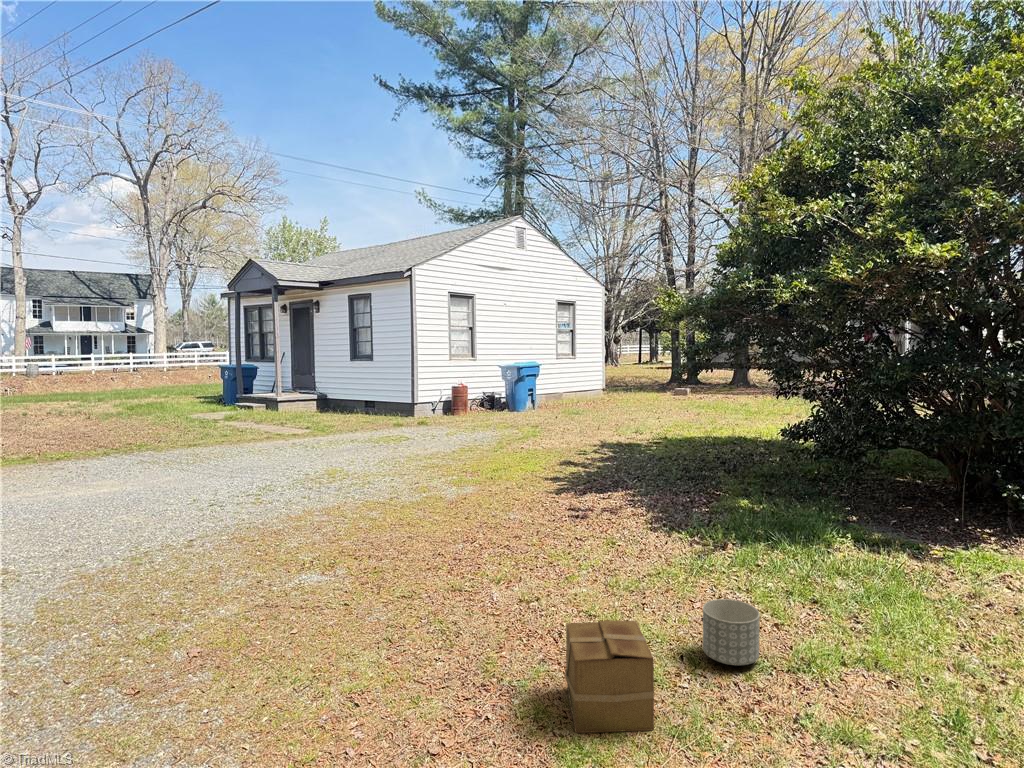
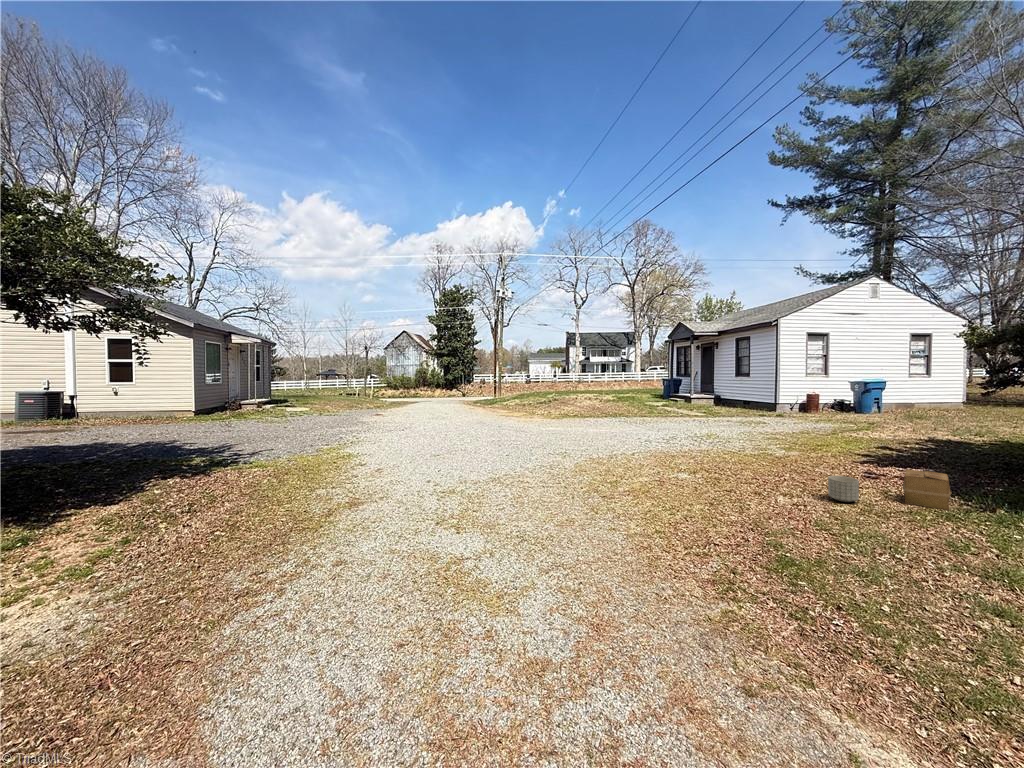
cardboard box: present [565,620,654,733] -> present [902,470,951,510]

